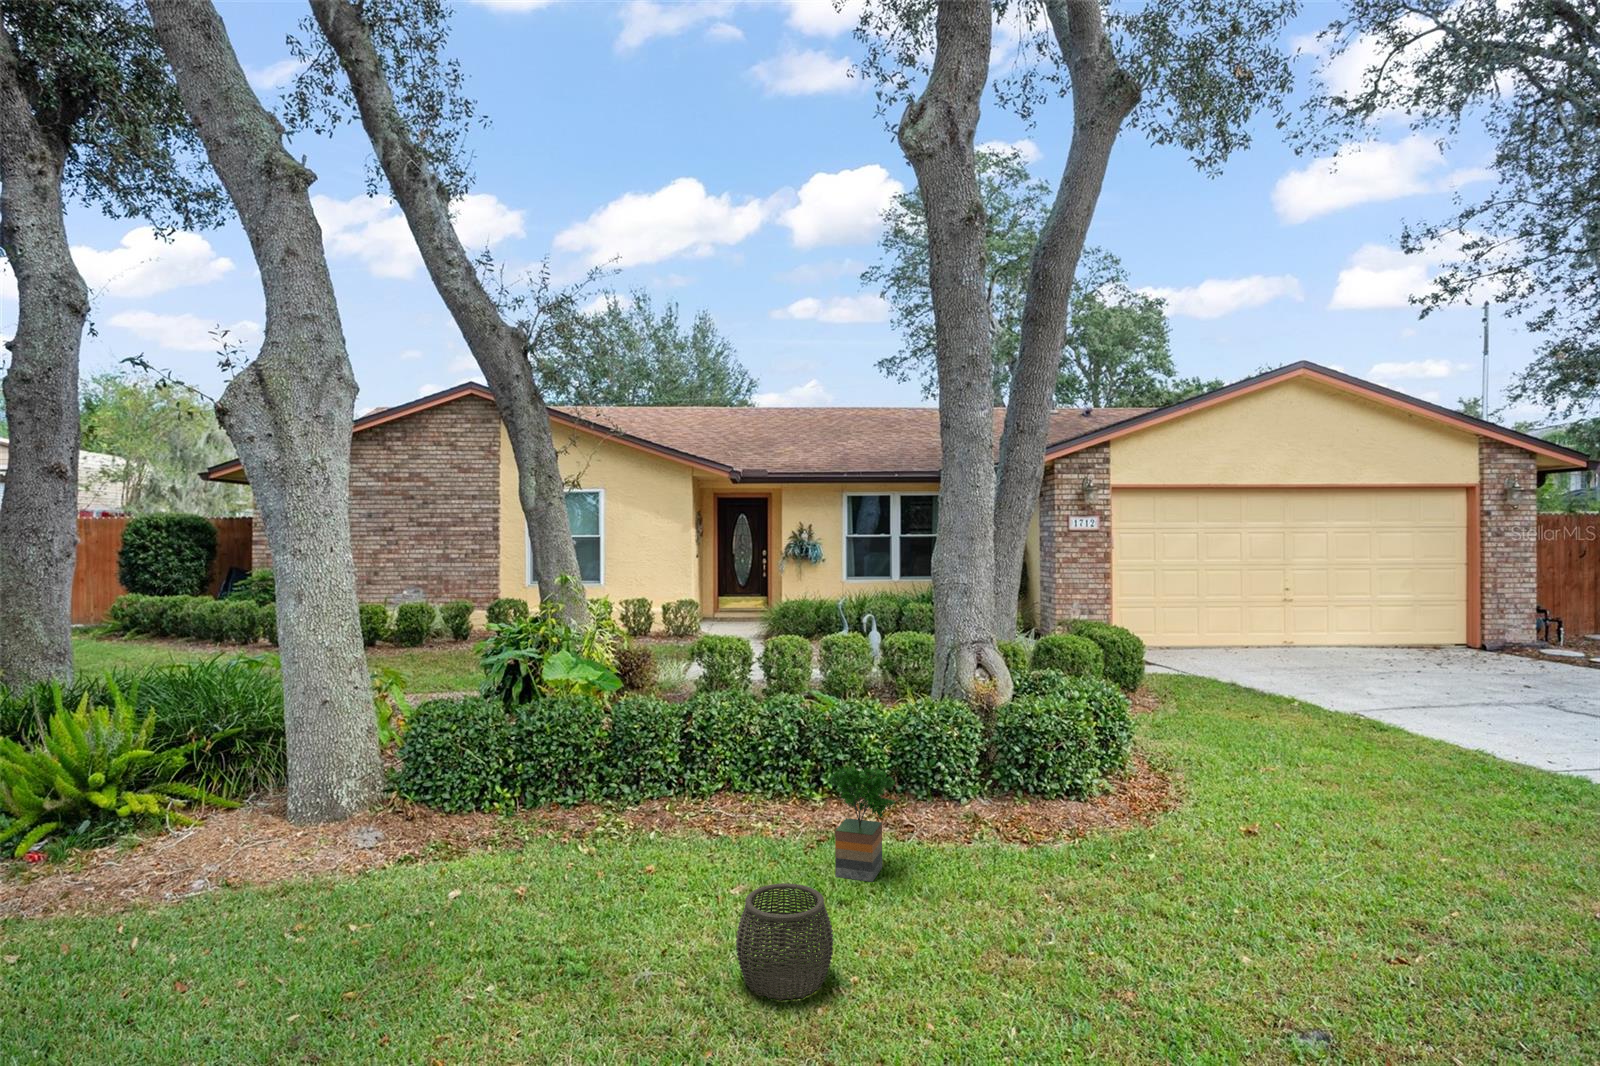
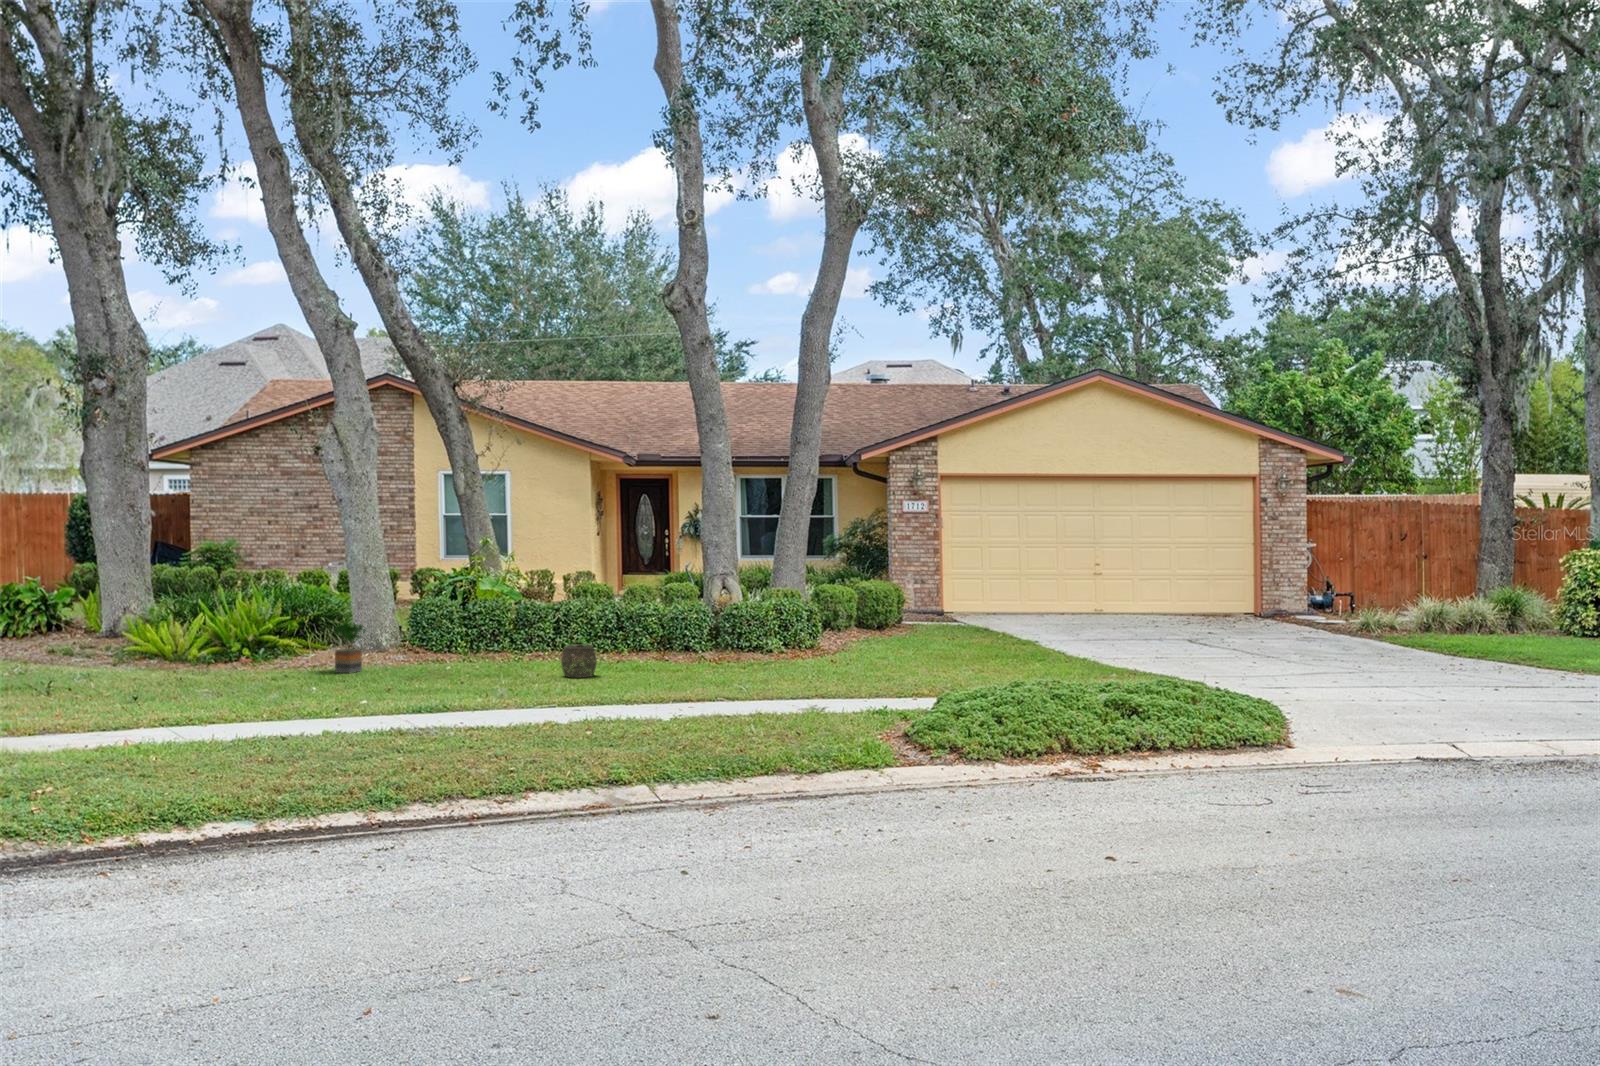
potted tree: present [830,766,895,882] -> present [335,623,366,673]

